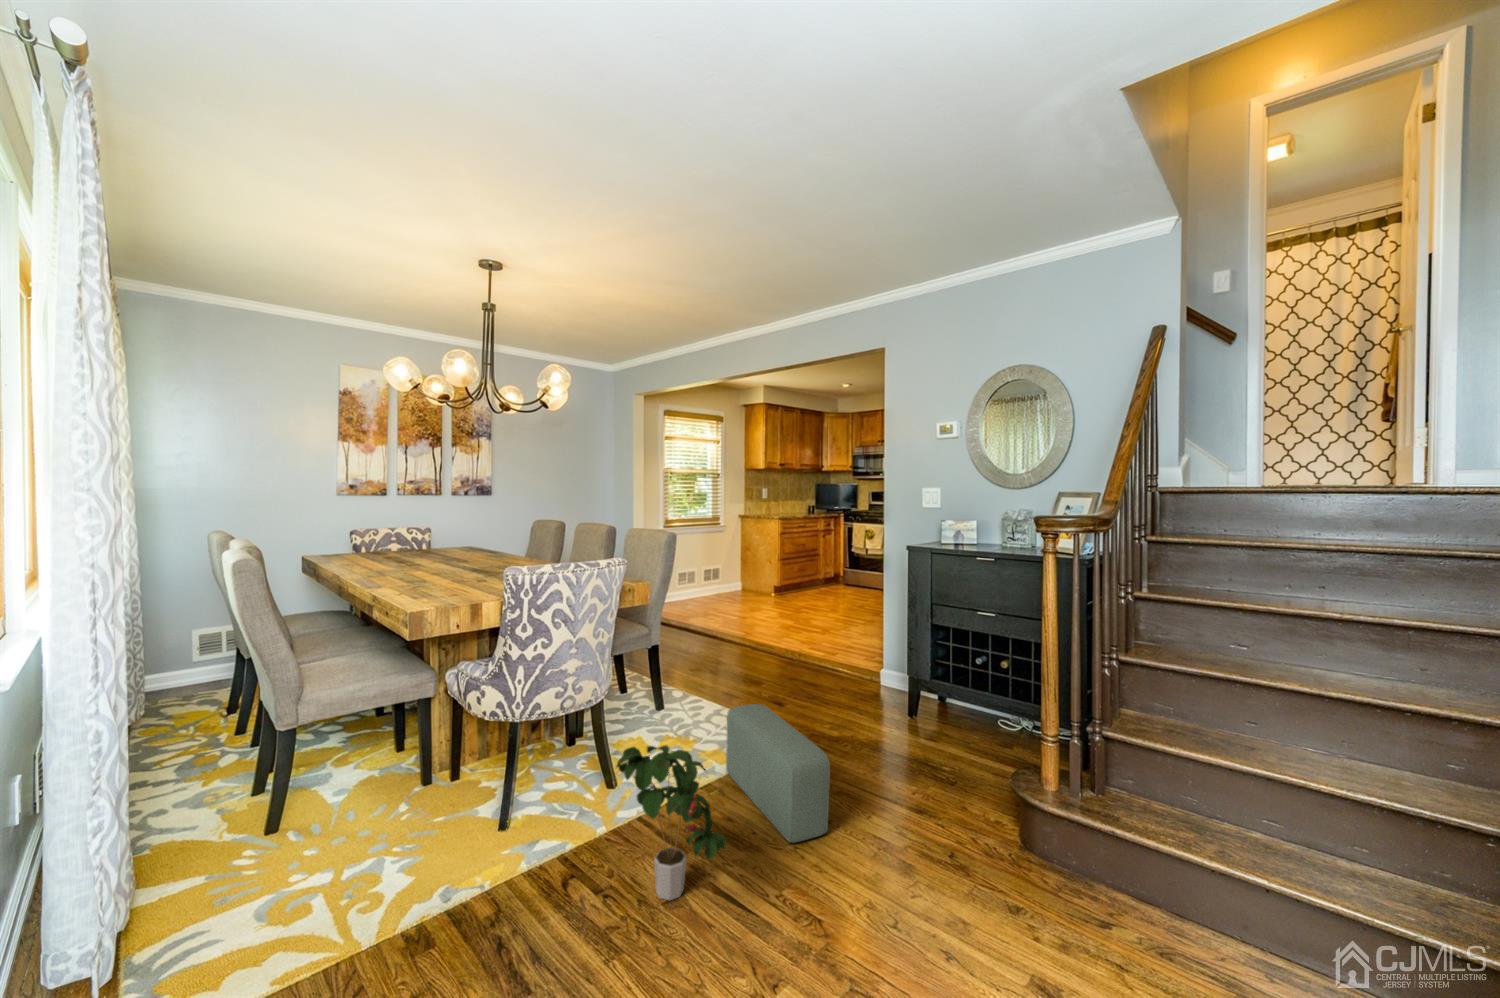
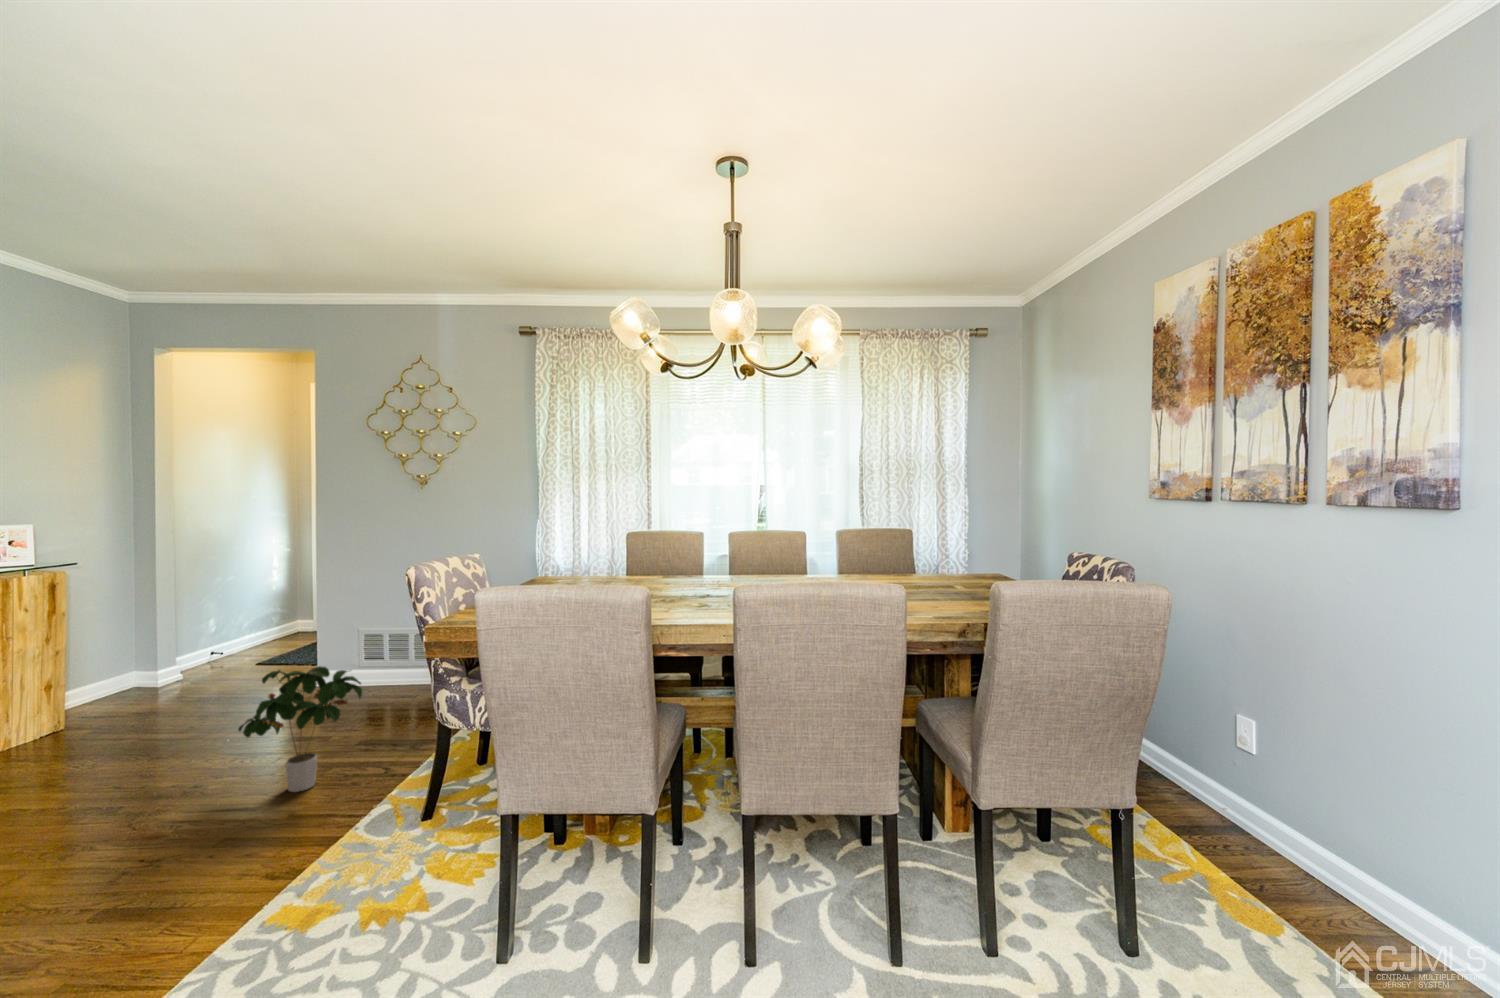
pouf: present [726,704,830,843] -> none [82,766,275,938]

